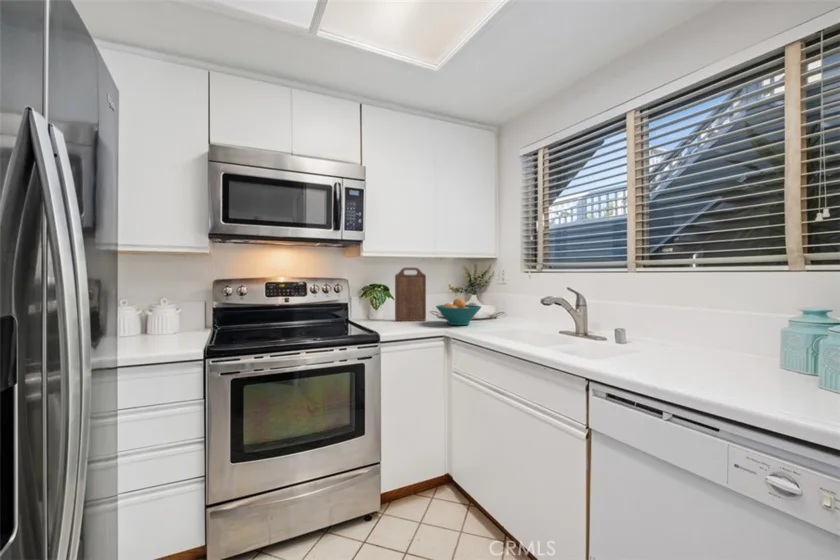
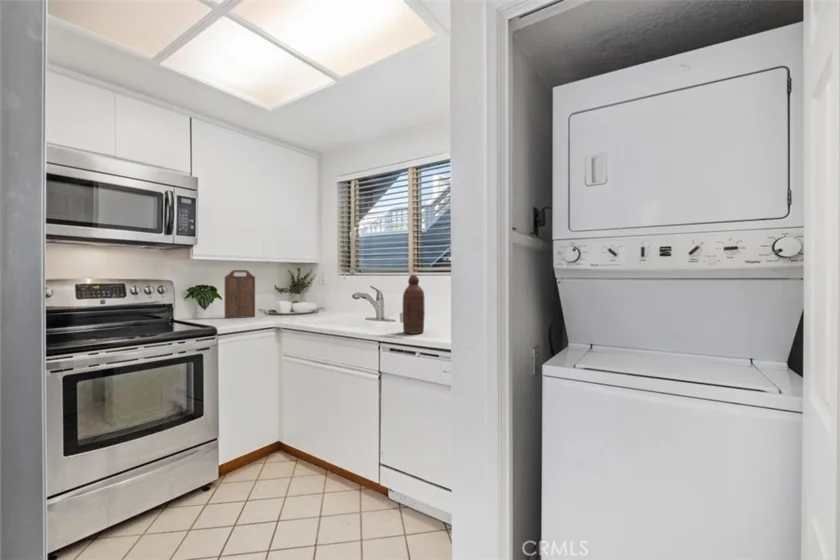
bottle: none [628,270,672,373] -> present [403,275,425,334]
fruit bowl: present [436,298,481,325] -> none [266,296,306,318]

